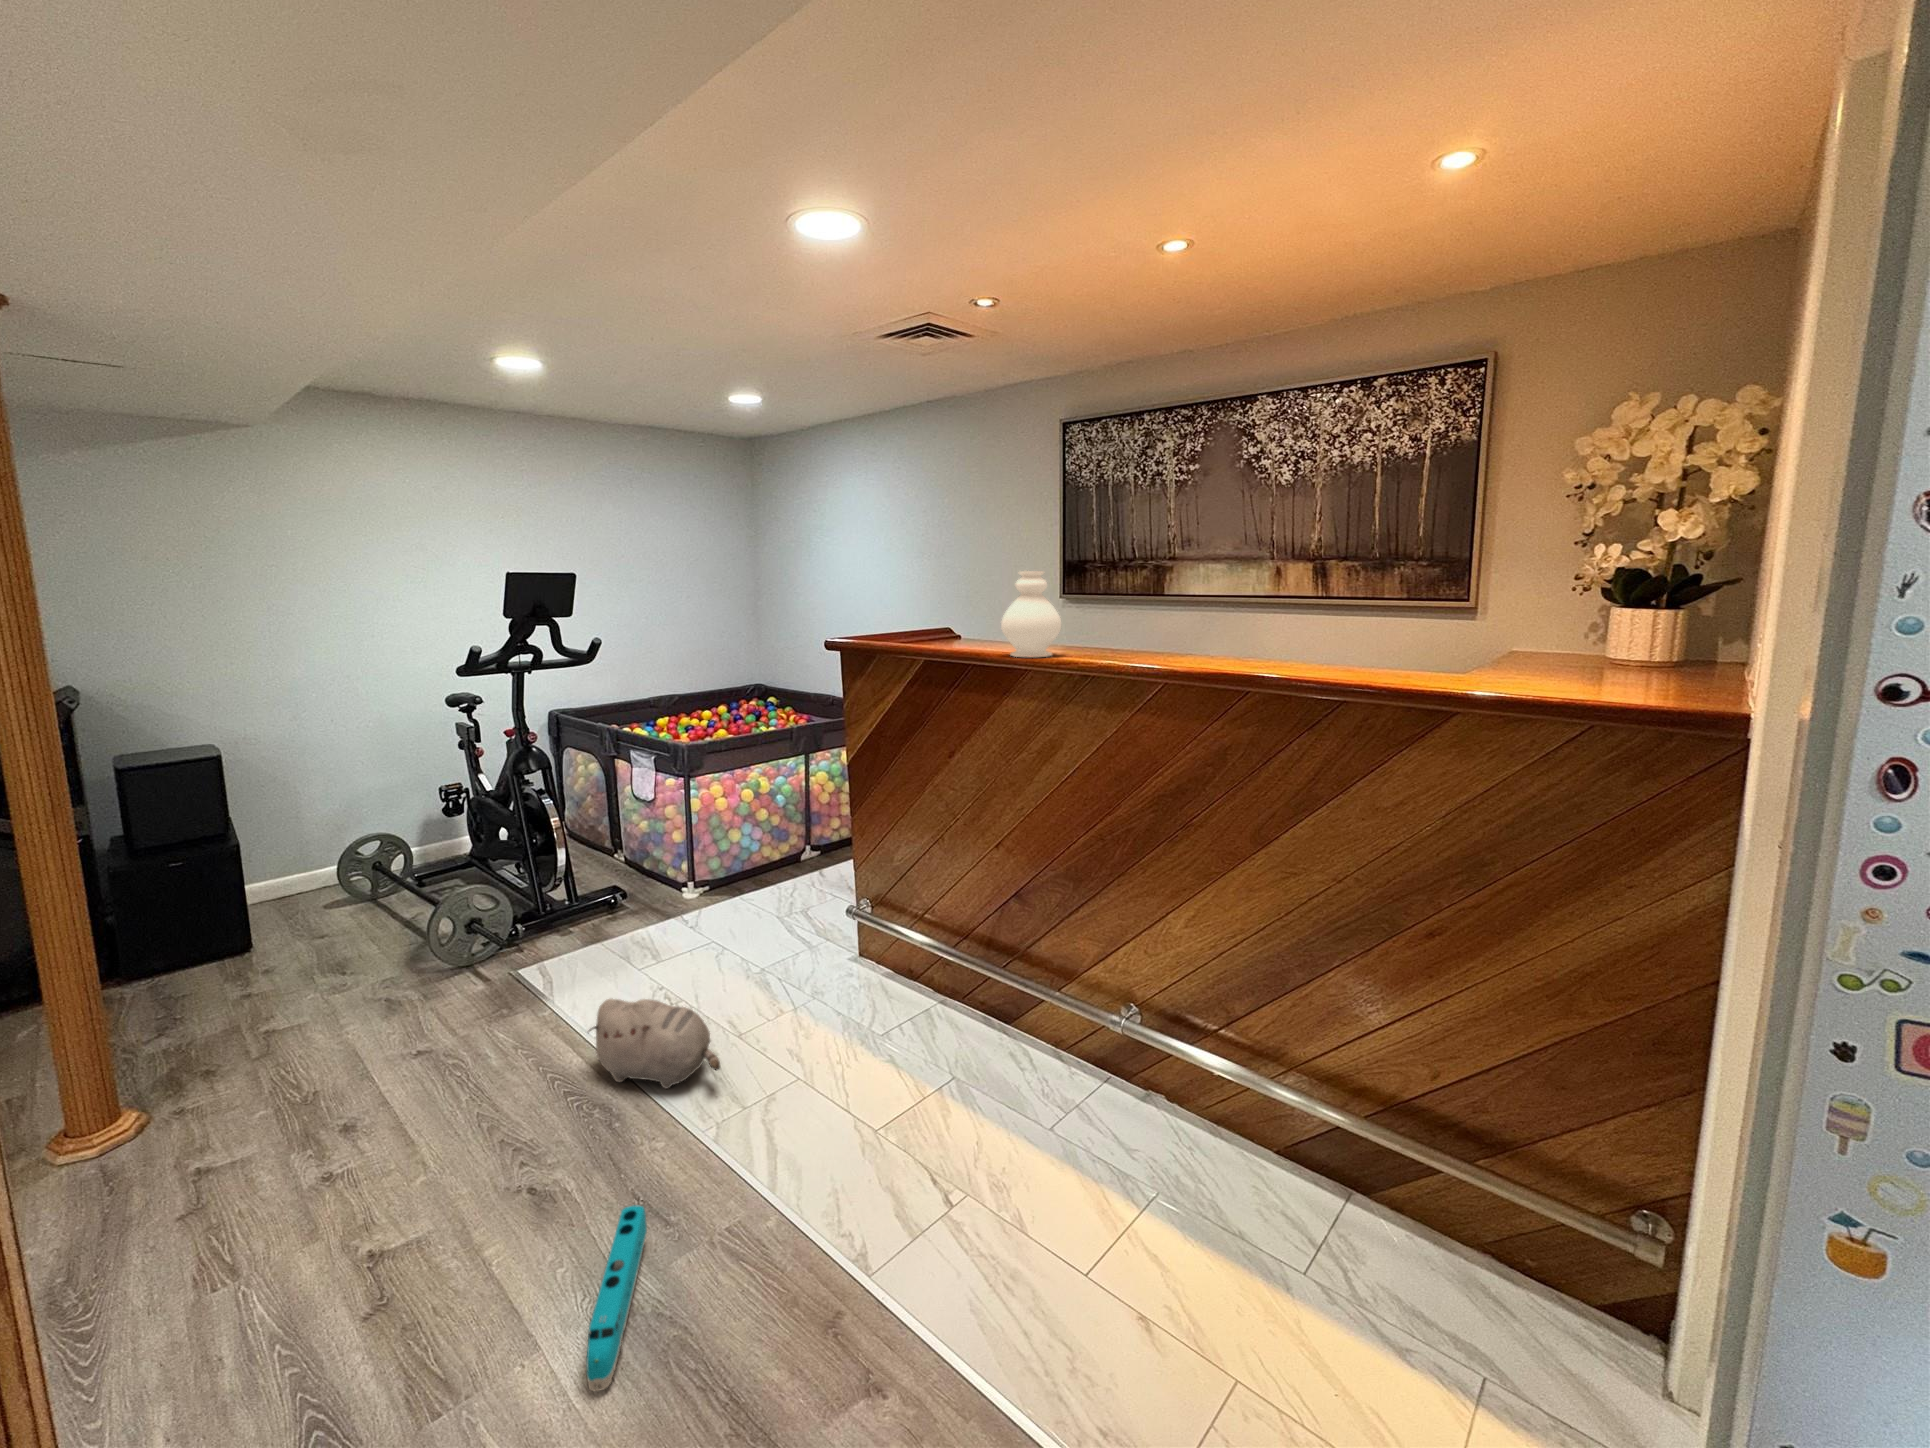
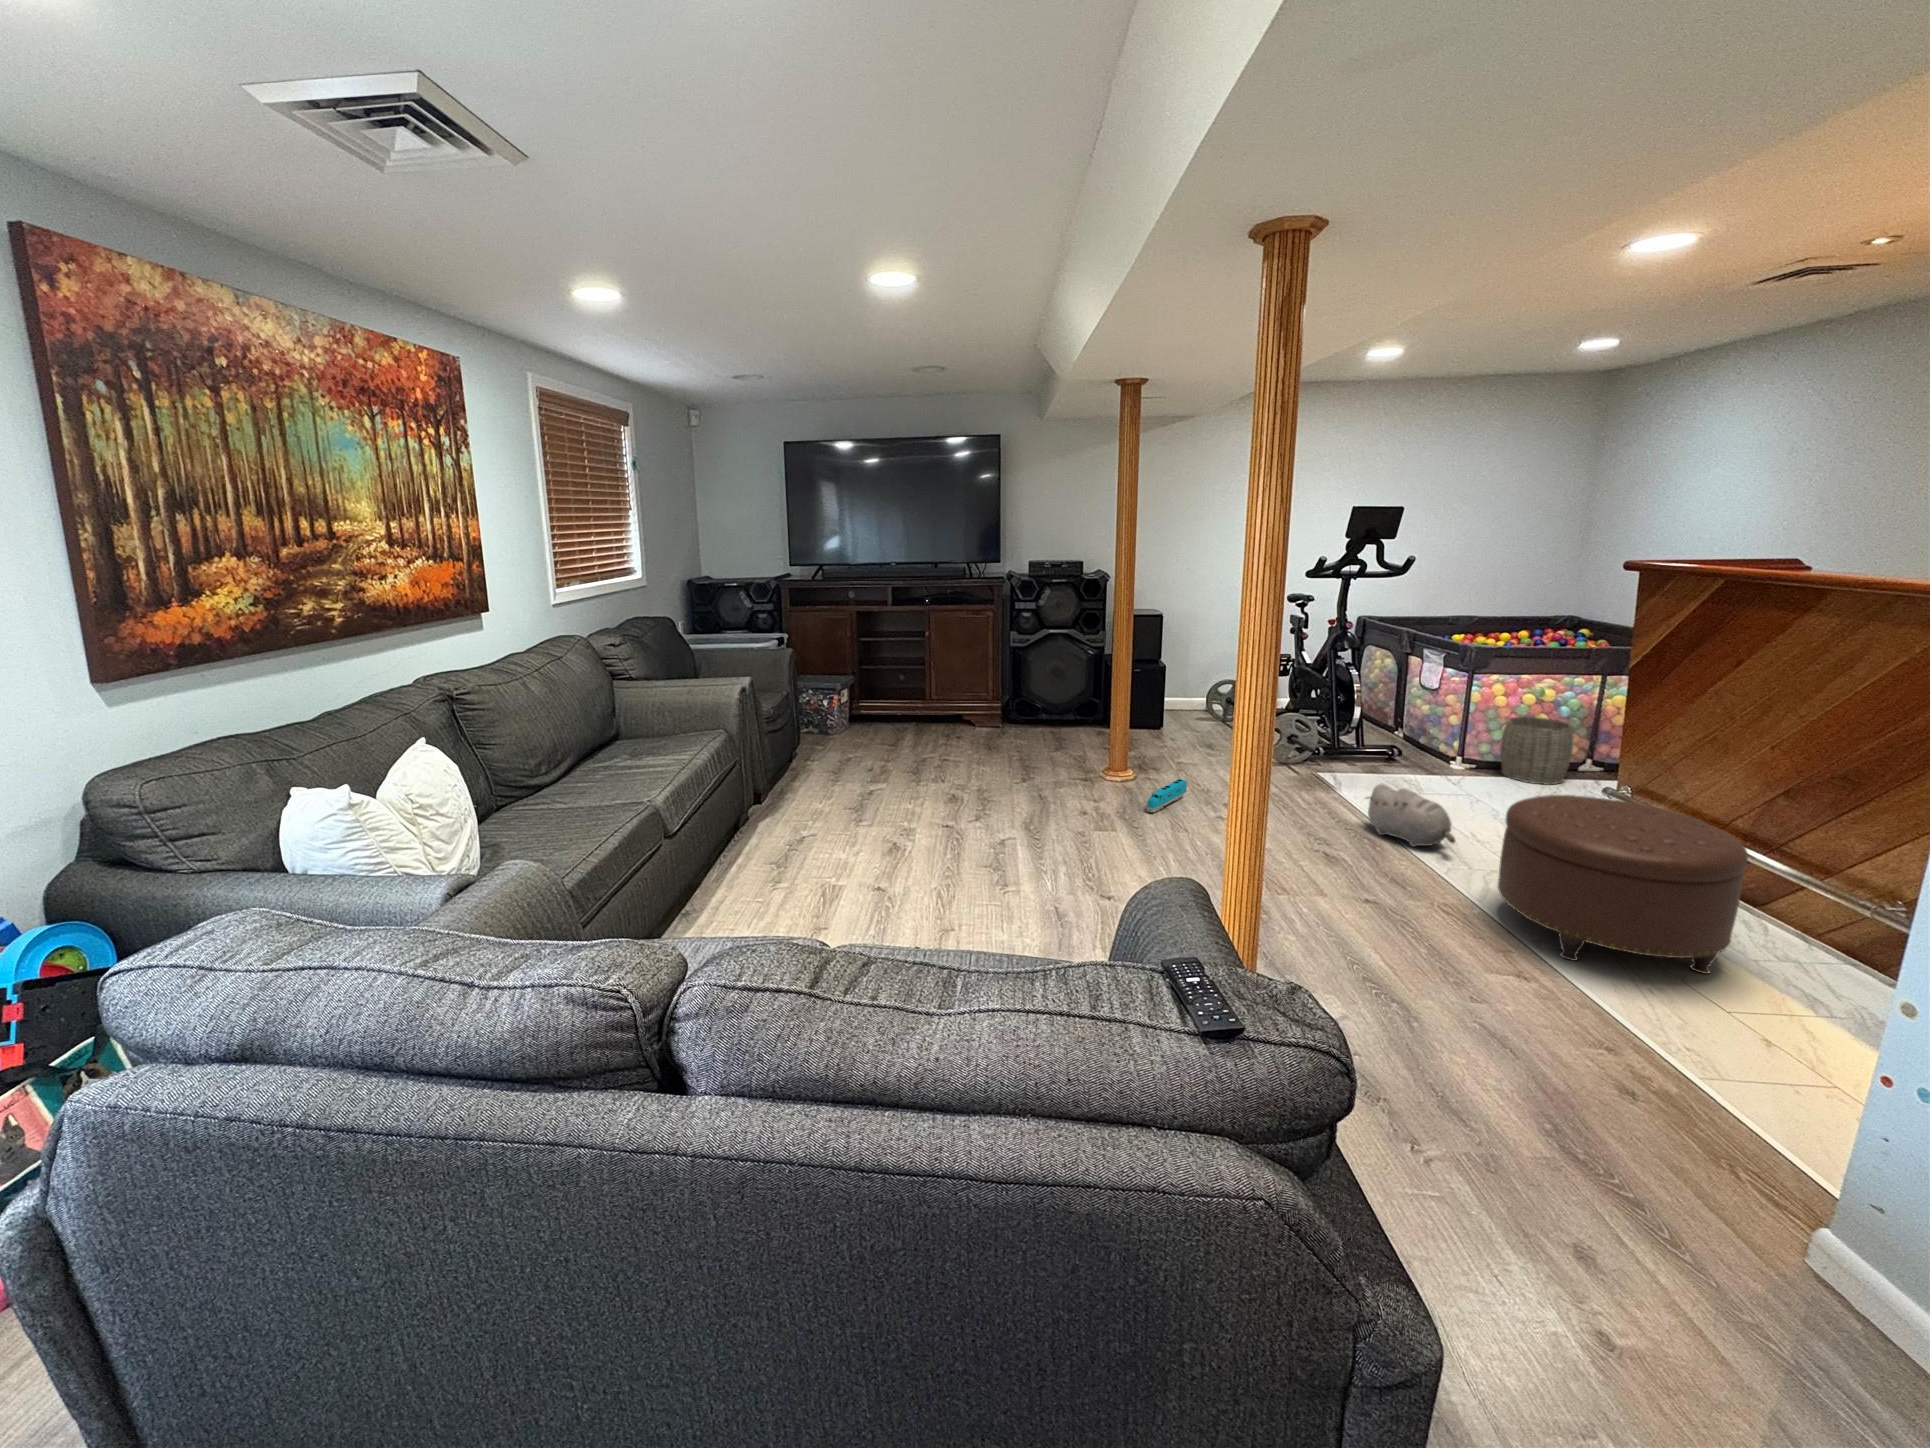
decorative vase: present [1001,571,1061,657] -> none [1810,503,1893,581]
woven basket: none [731,815,798,898] -> present [1500,717,1573,785]
ottoman: none [789,957,1042,1260] -> present [1498,795,1748,974]
toy train: present [586,1205,647,1391] -> present [1147,779,1187,812]

